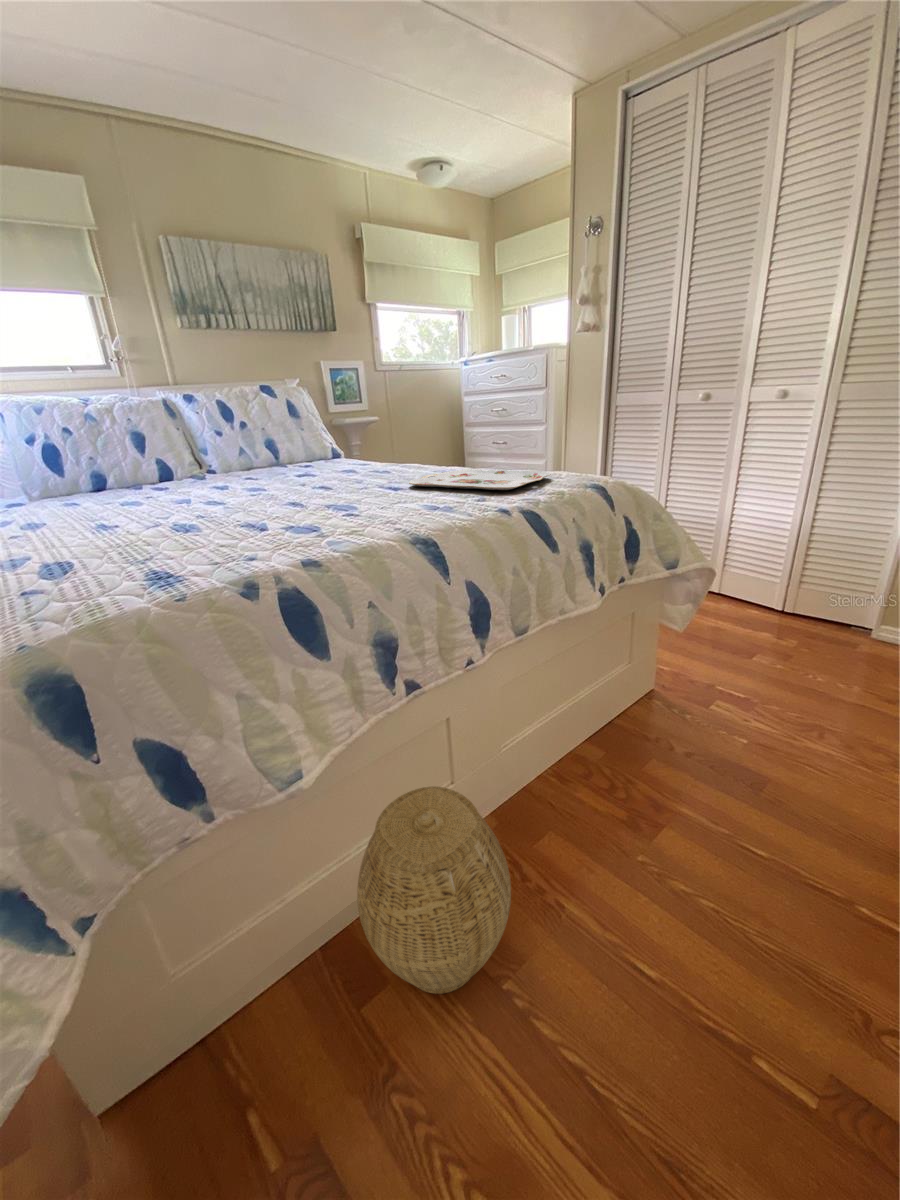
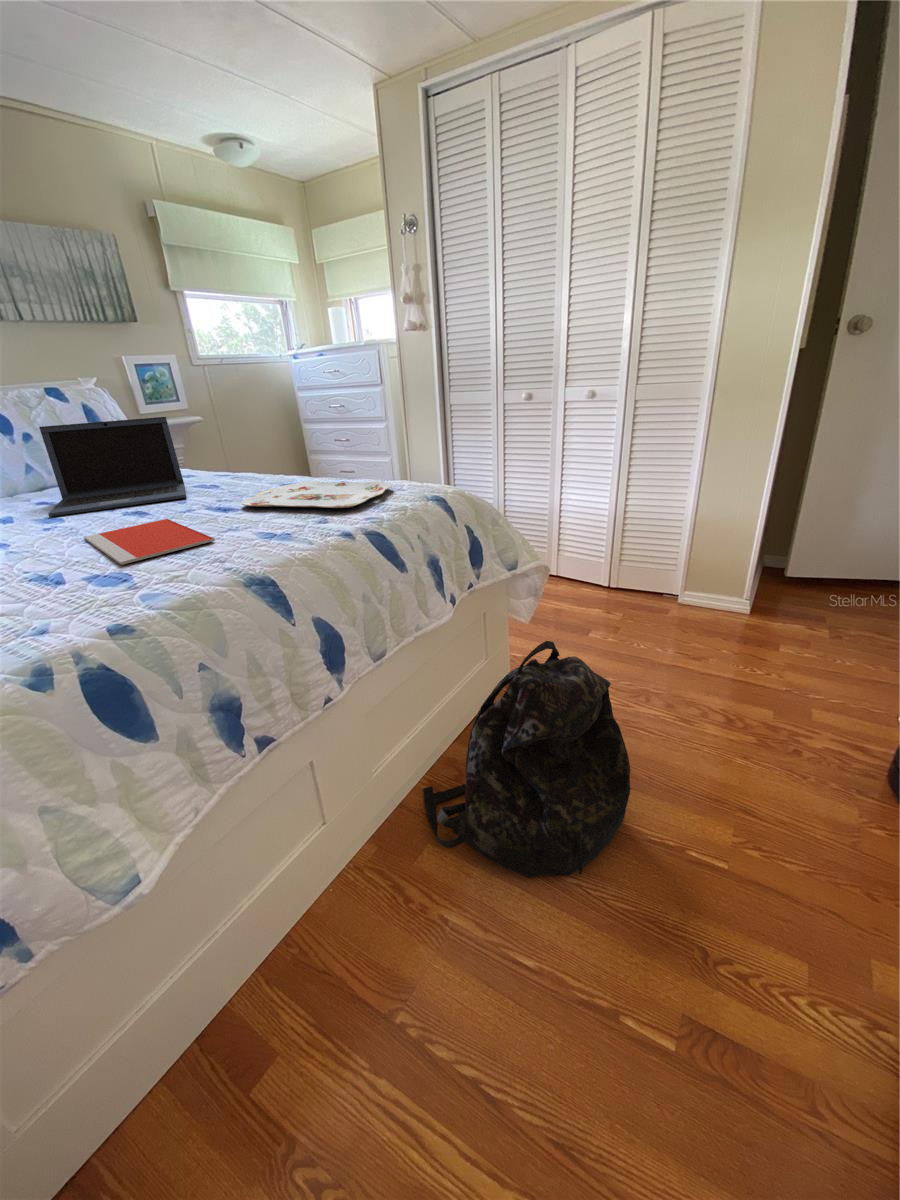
laptop: none [255,408,362,487] -> present [39,417,187,517]
notebook: none [282,492,386,520] -> present [84,519,215,565]
backpack: none [548,638,794,899] -> present [423,641,631,878]
woven basket: present [357,786,511,994] -> none [229,840,396,1055]

